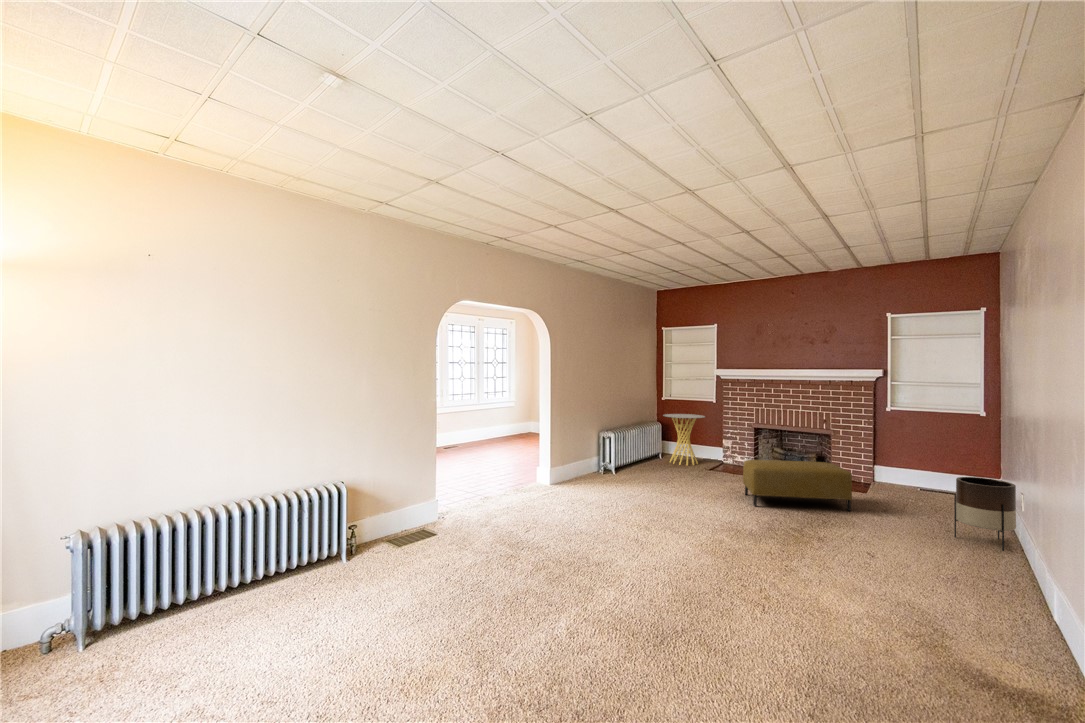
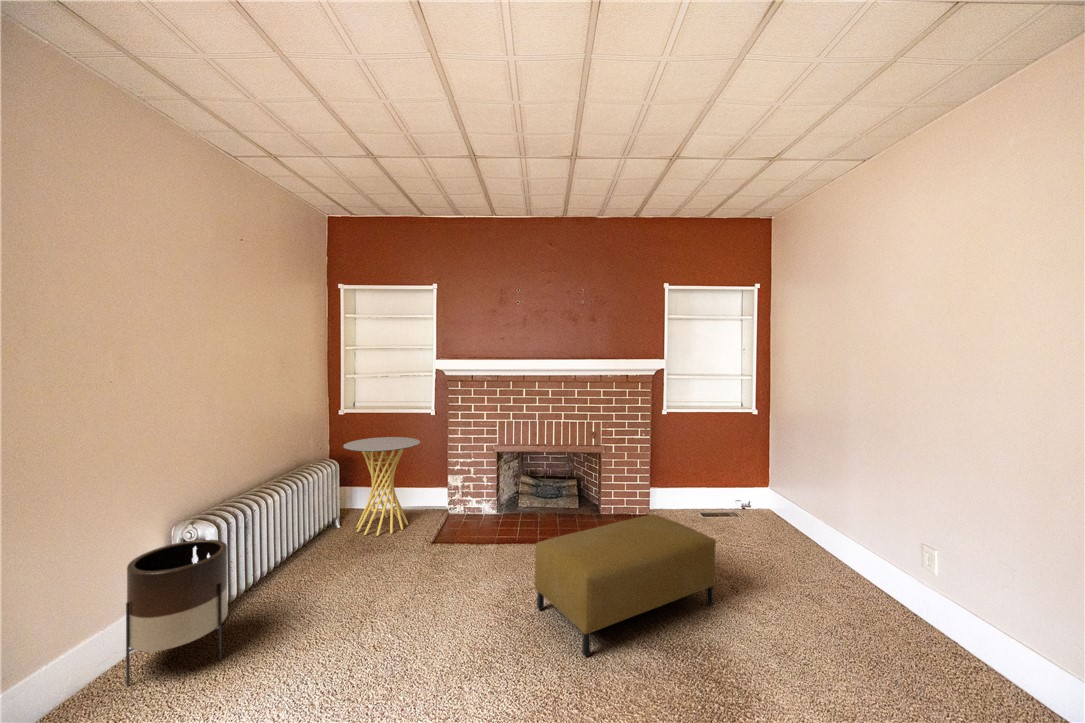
planter: present [954,477,1016,551] -> present [126,540,228,686]

